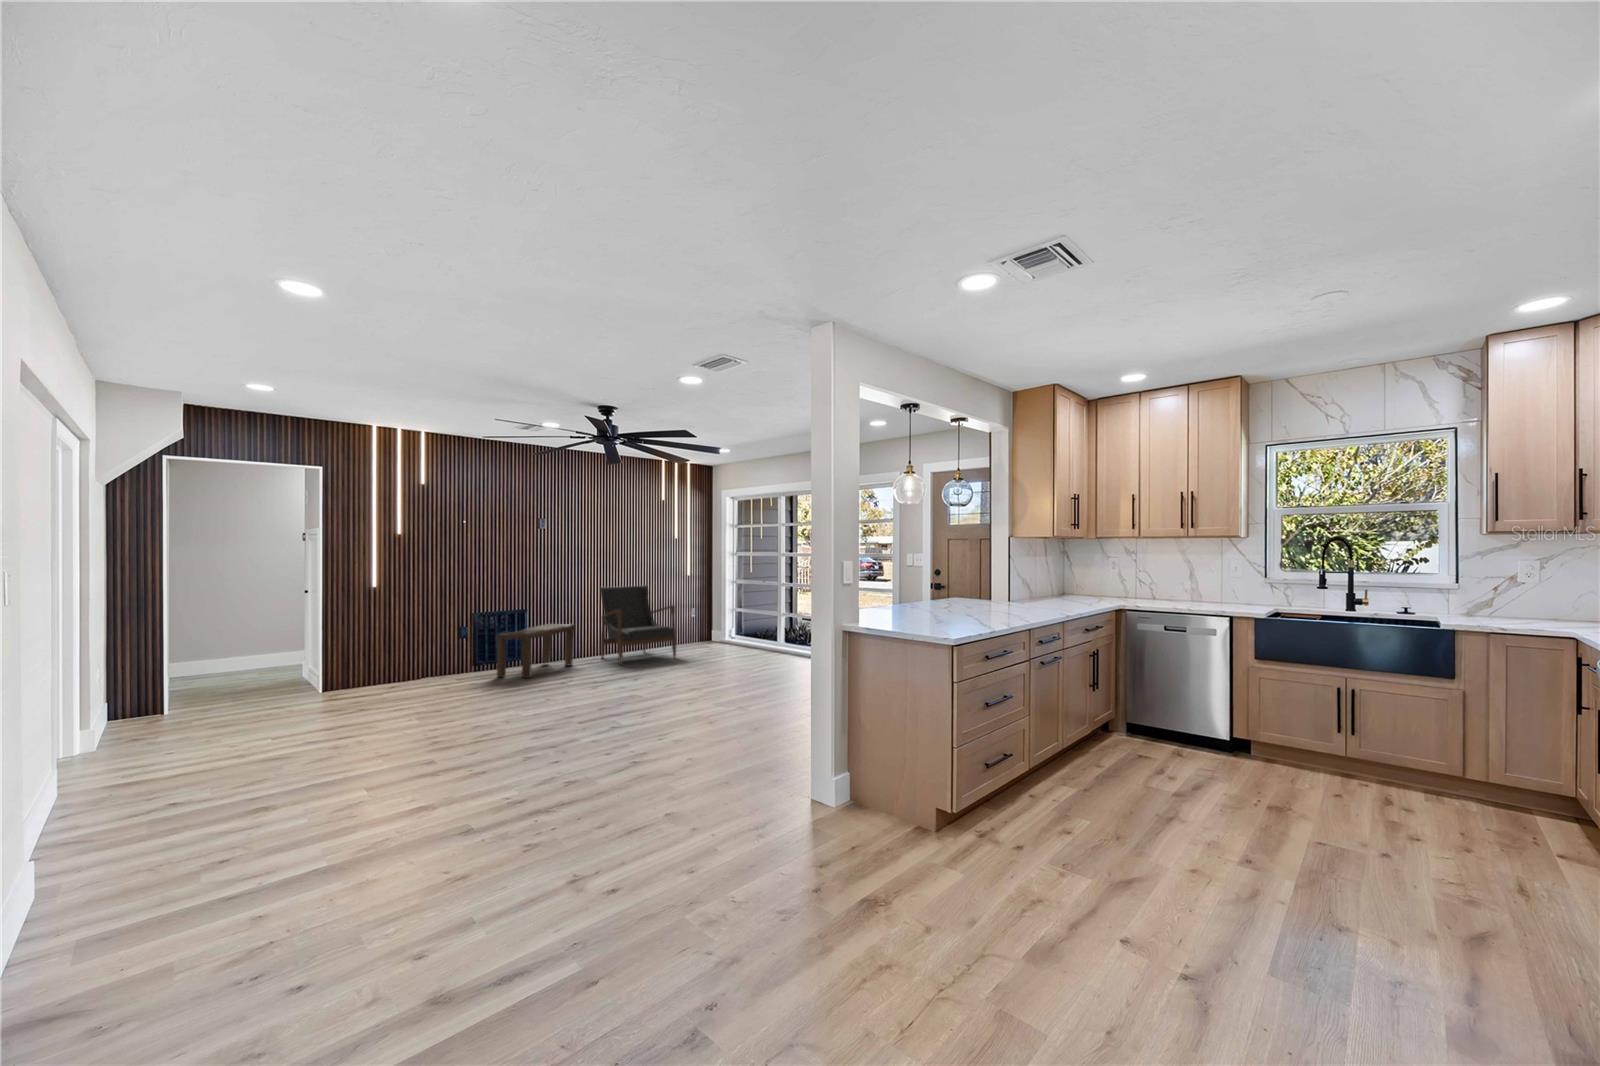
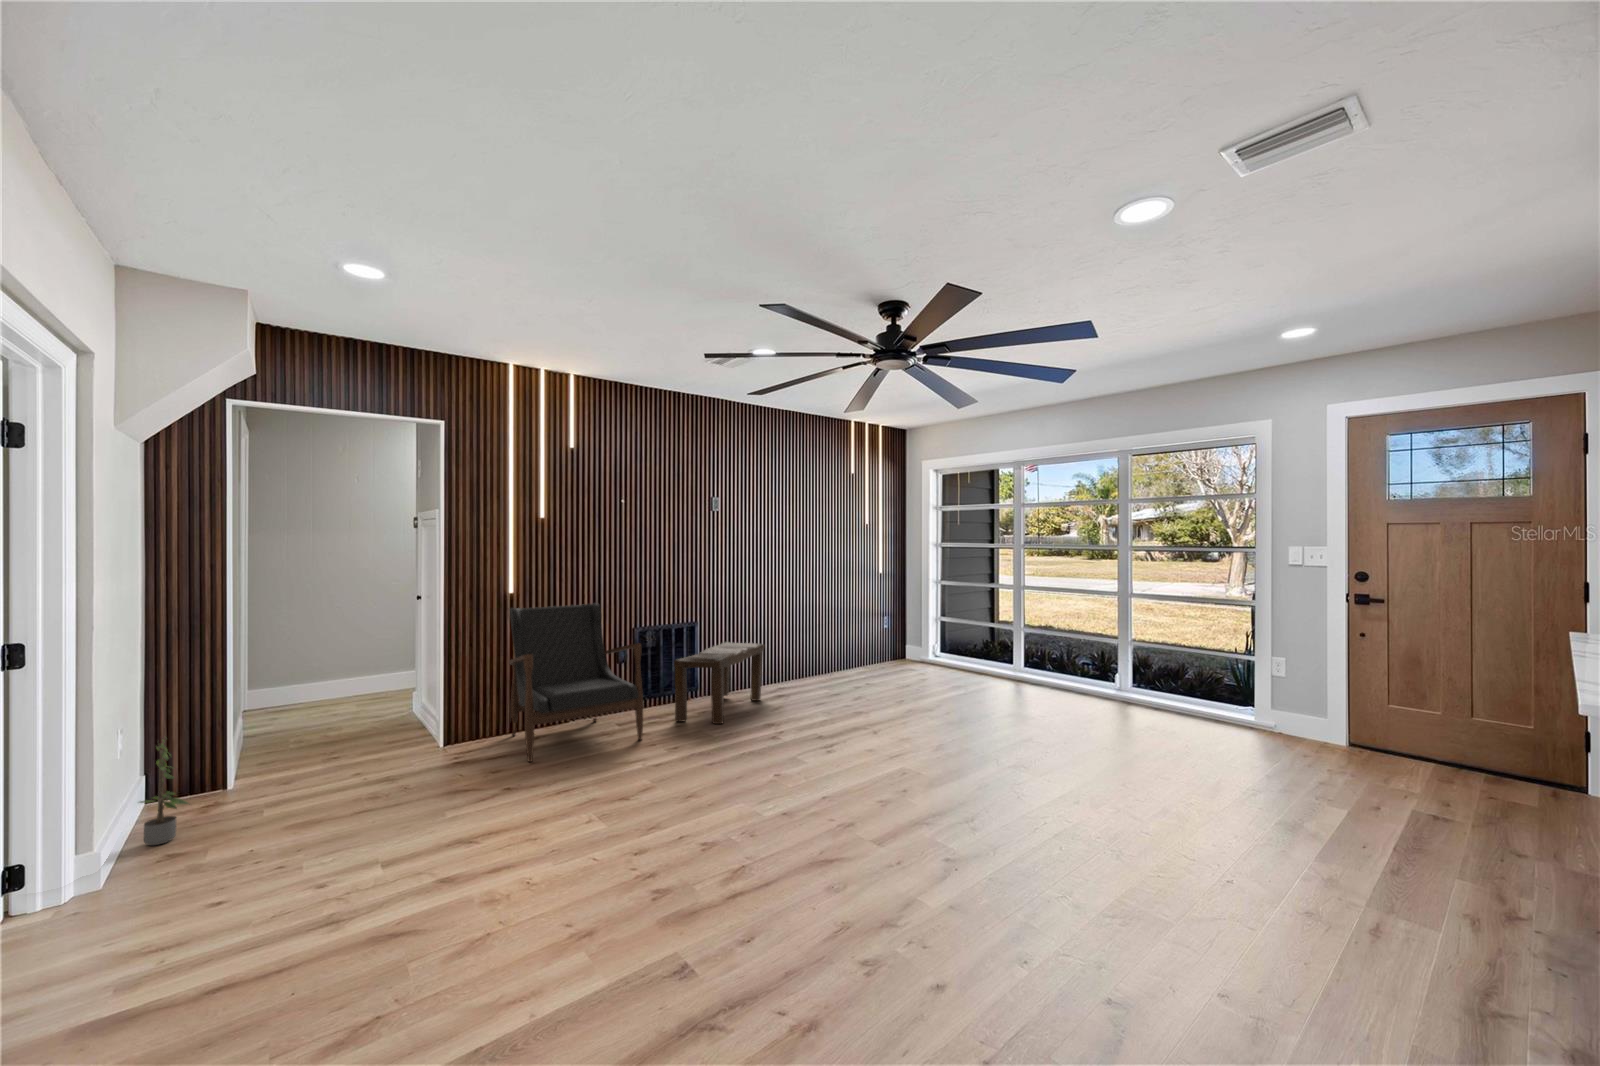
armchair: present [600,585,676,665] -> present [509,603,643,762]
potted plant: none [105,670,140,737] -> present [140,737,190,845]

